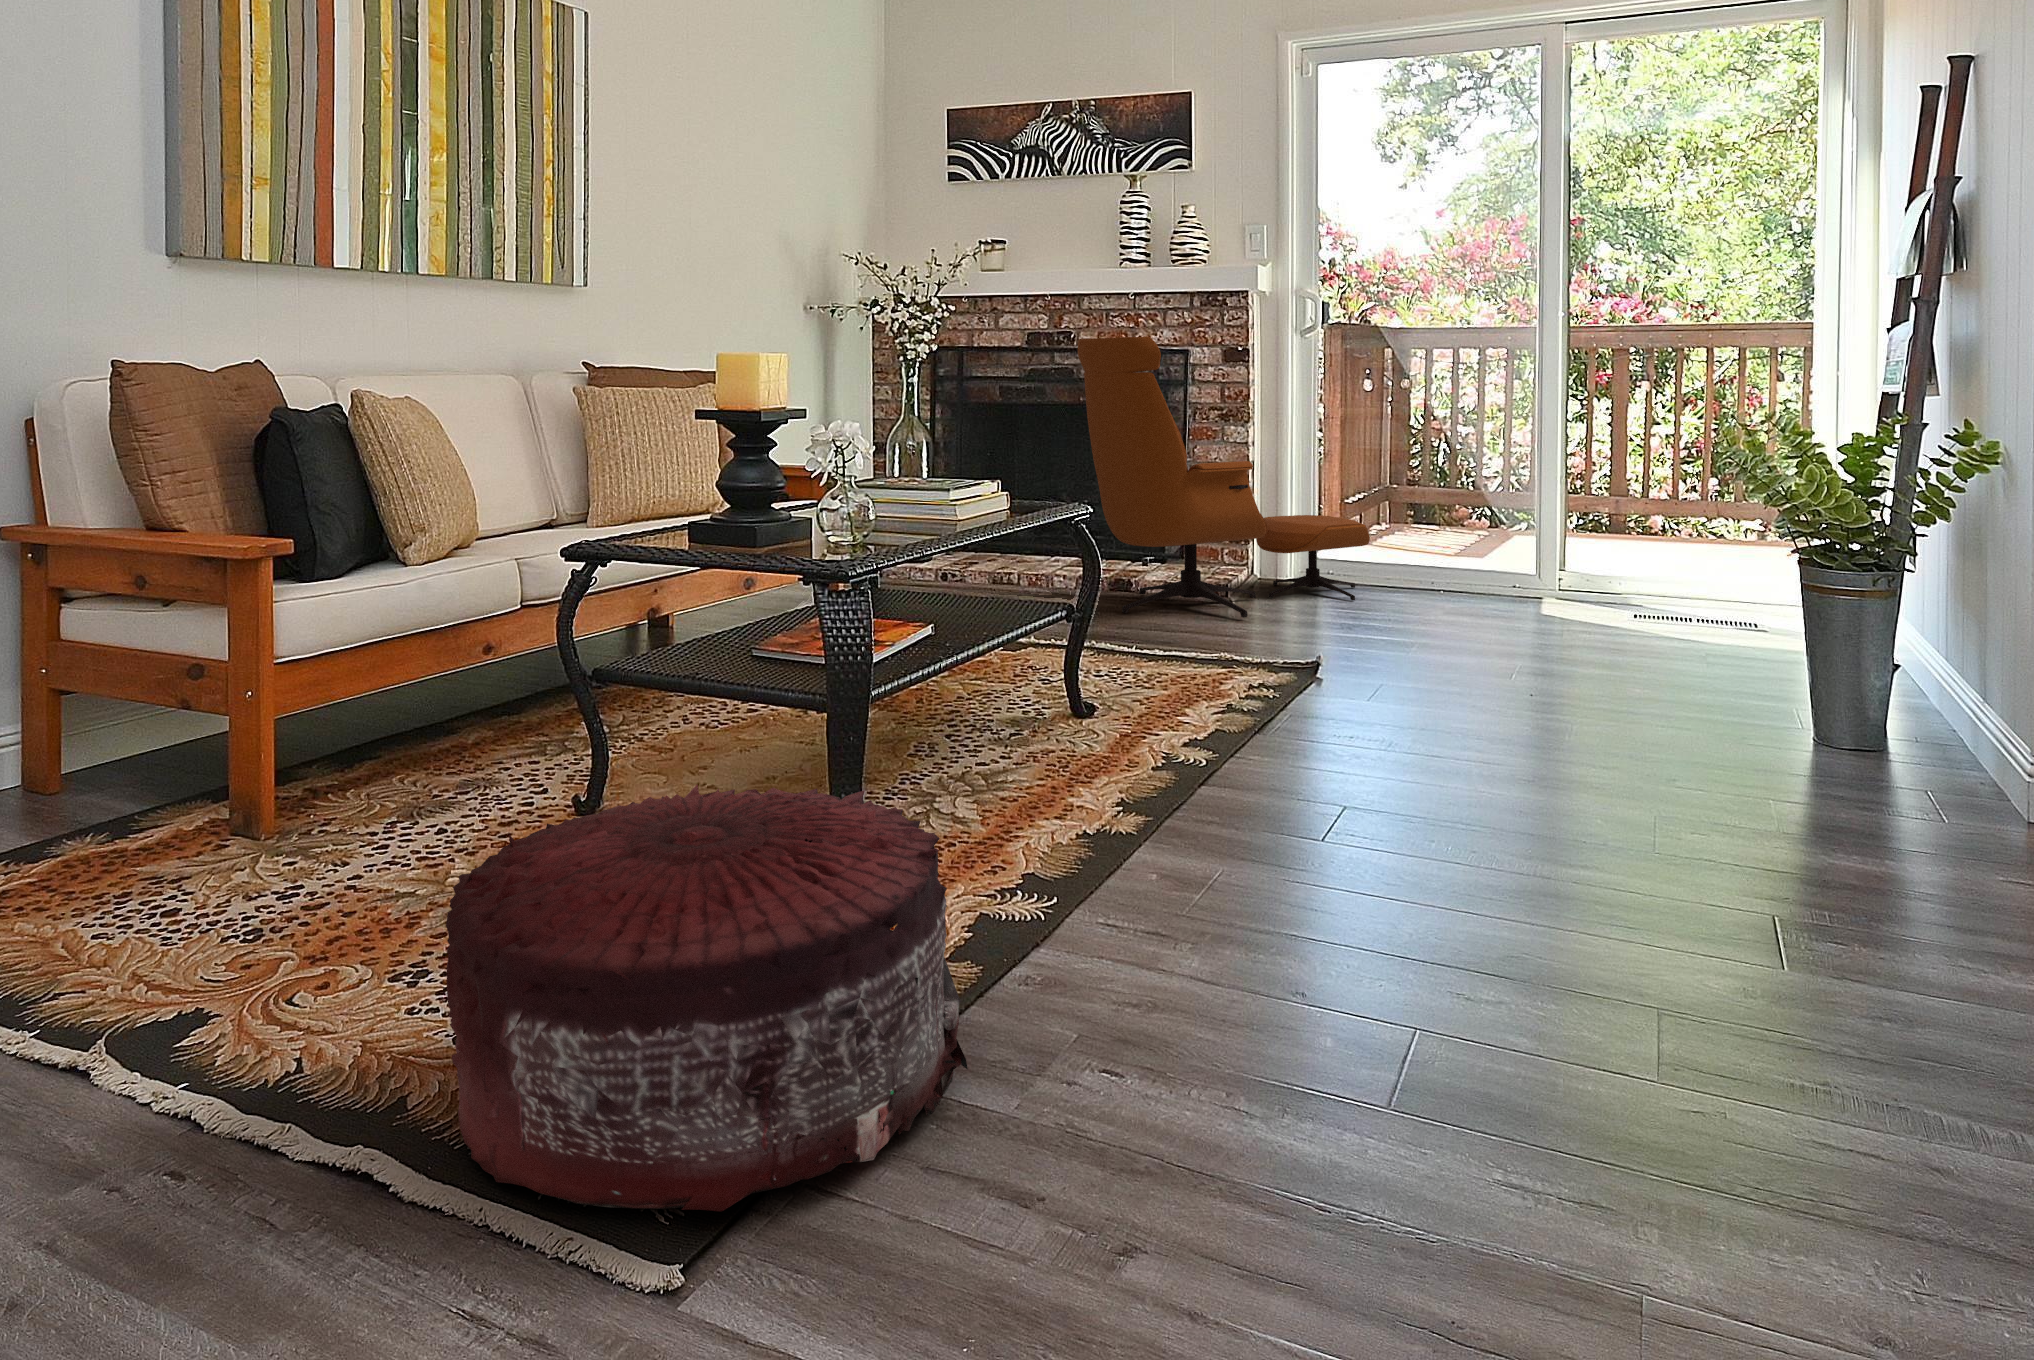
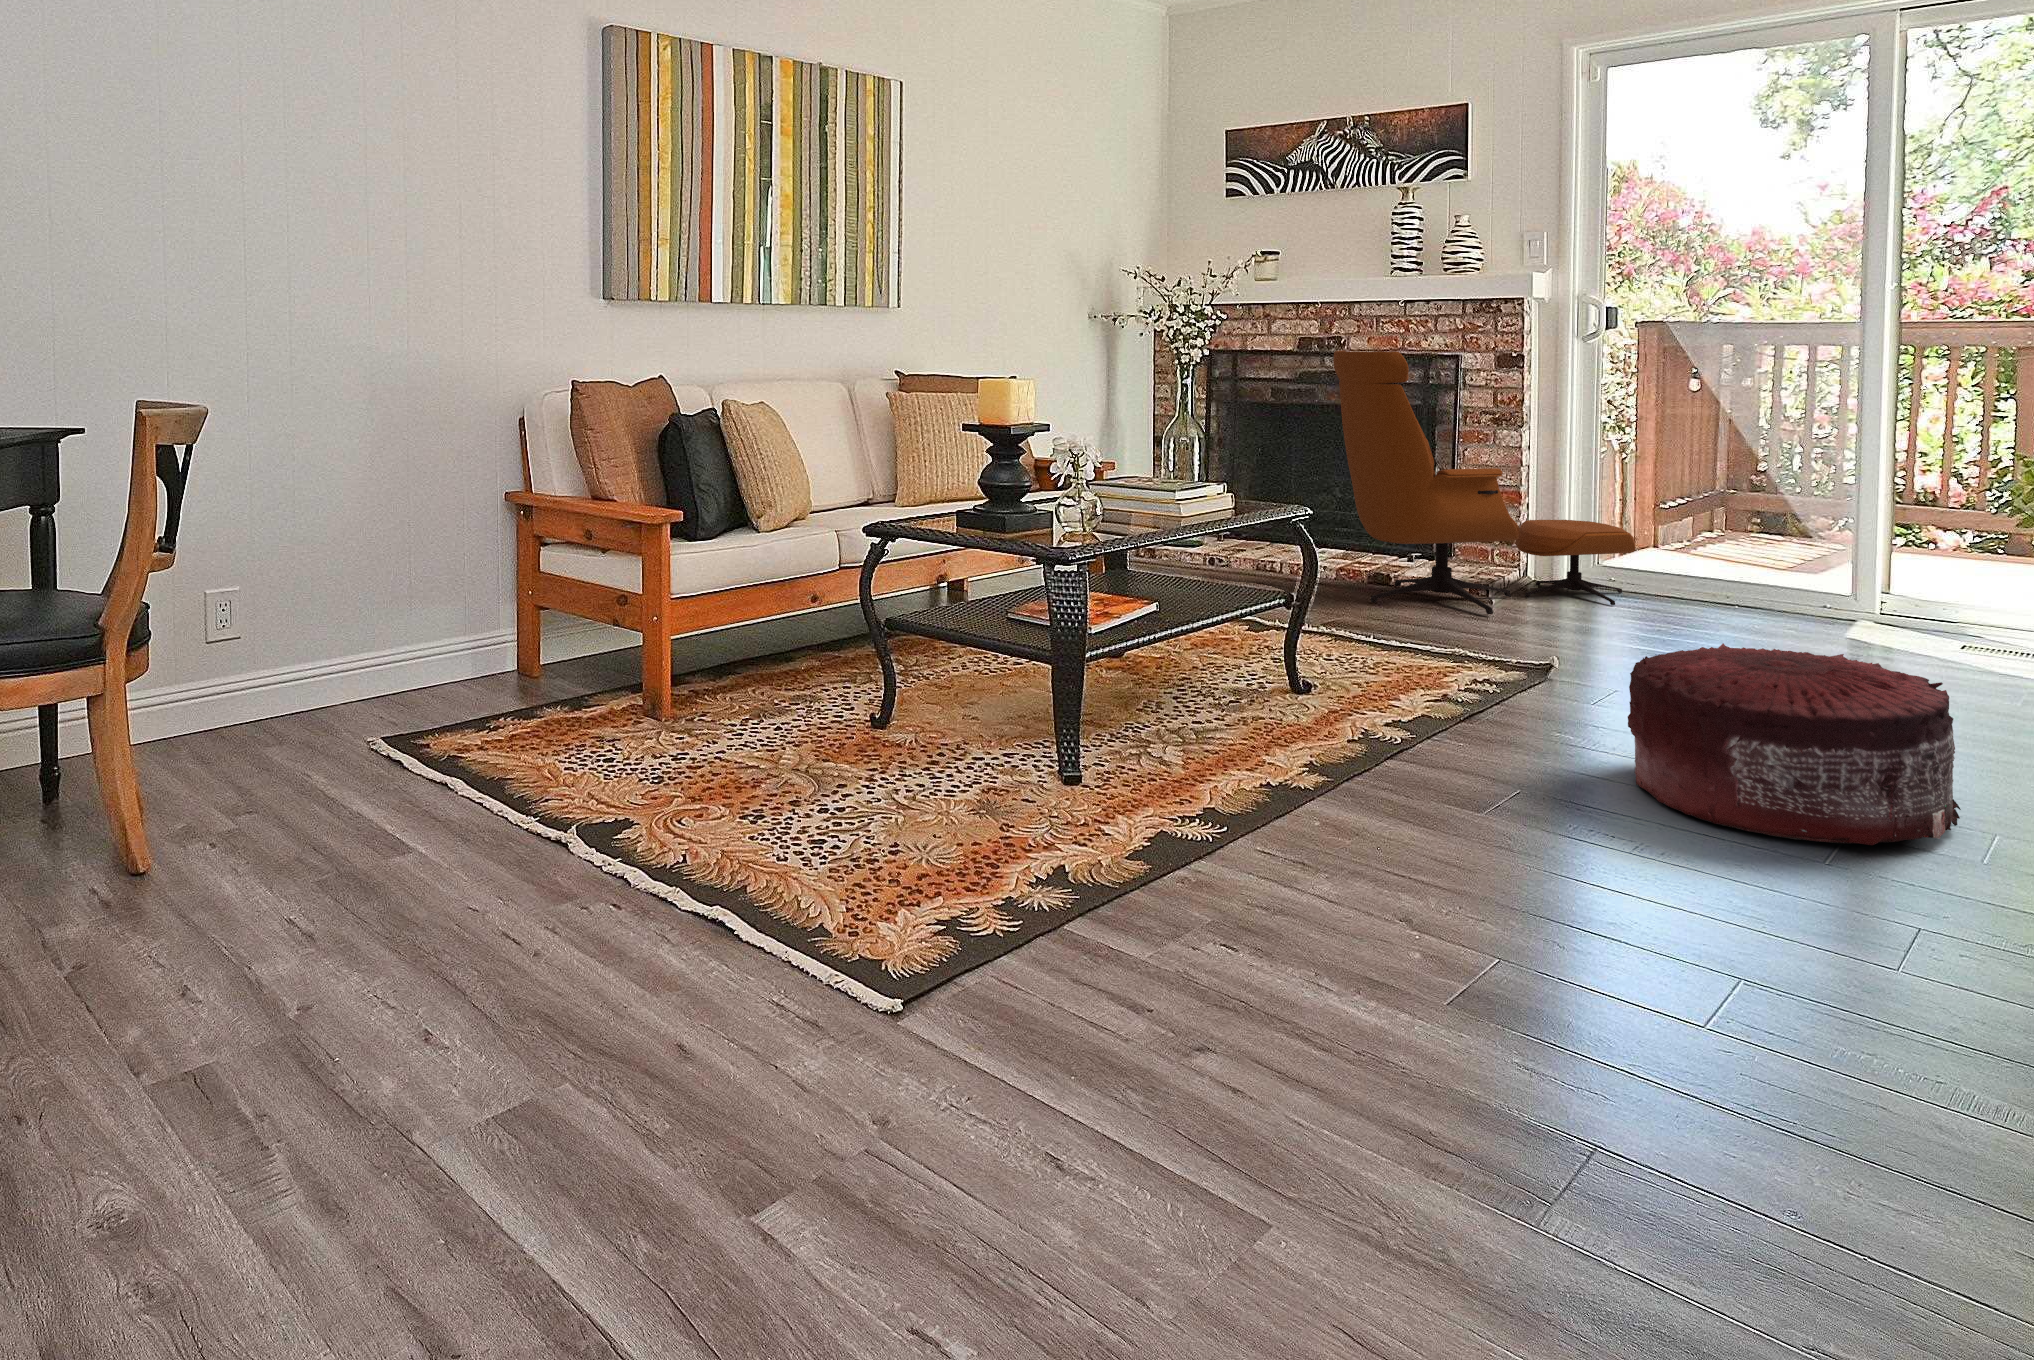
pouf: present [446,785,968,1212] -> present [1628,643,1961,845]

